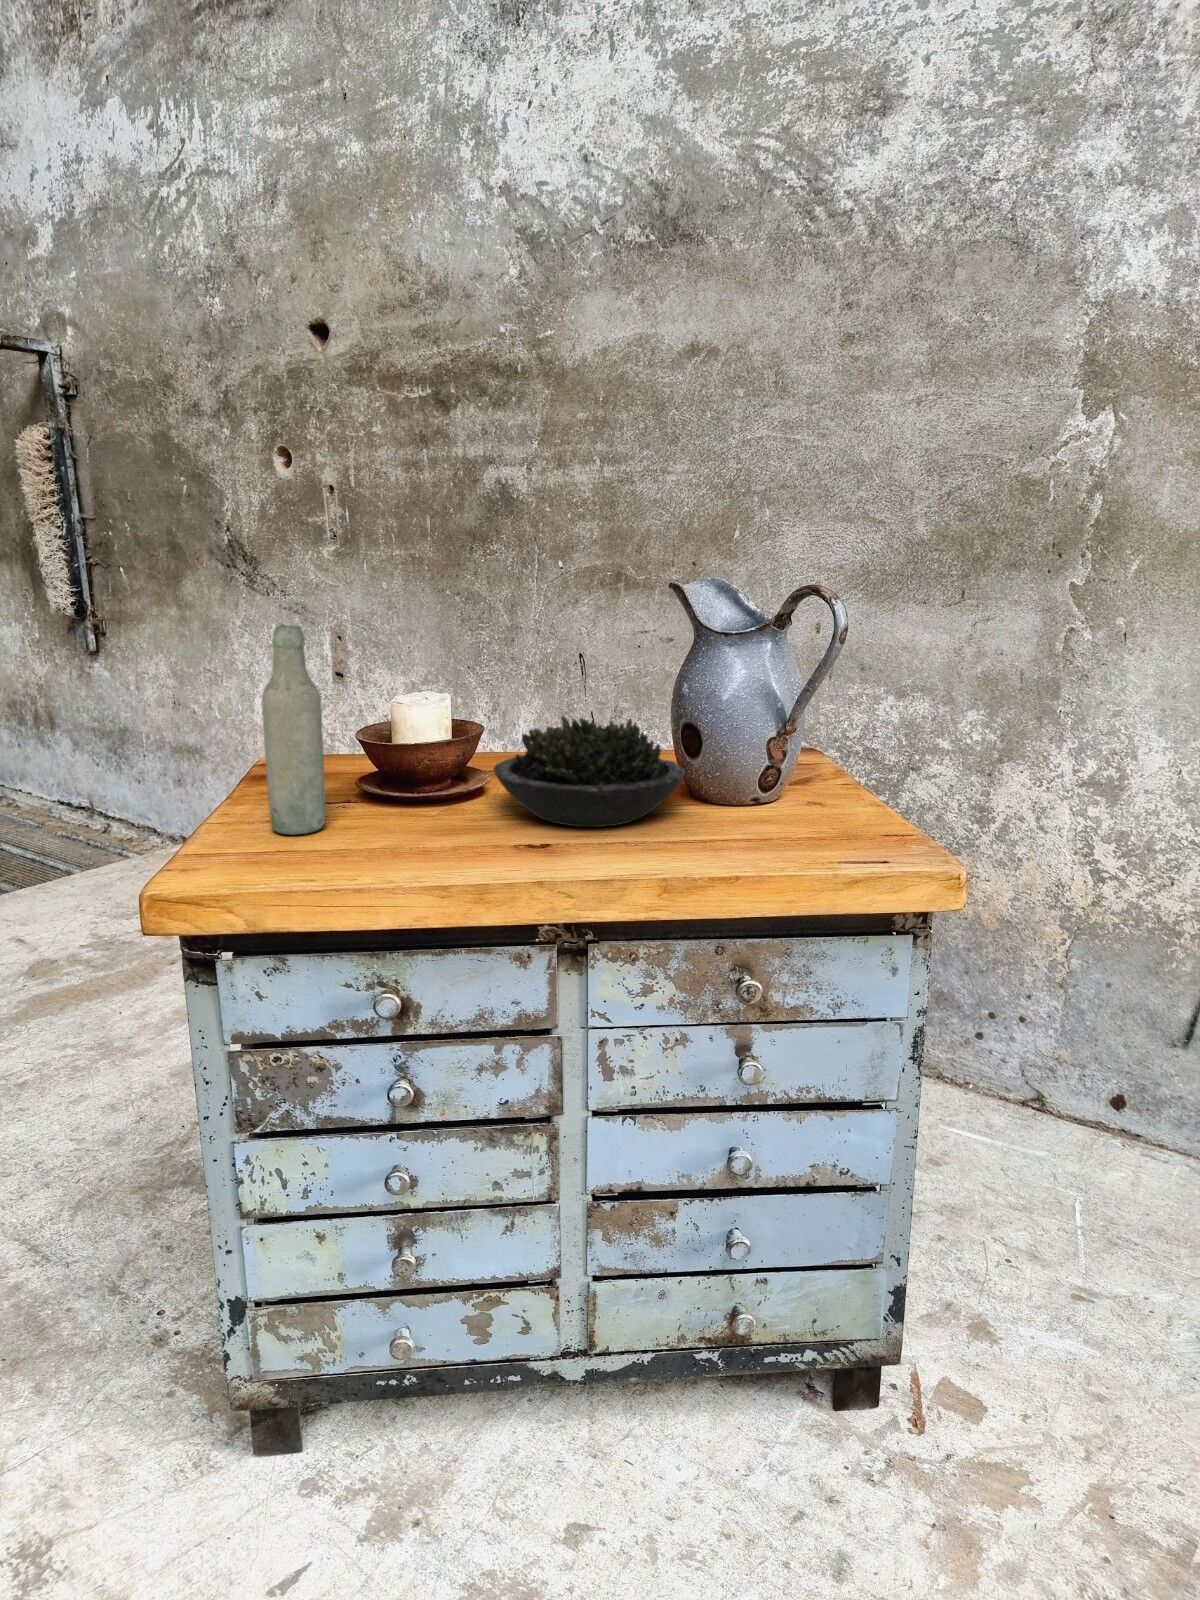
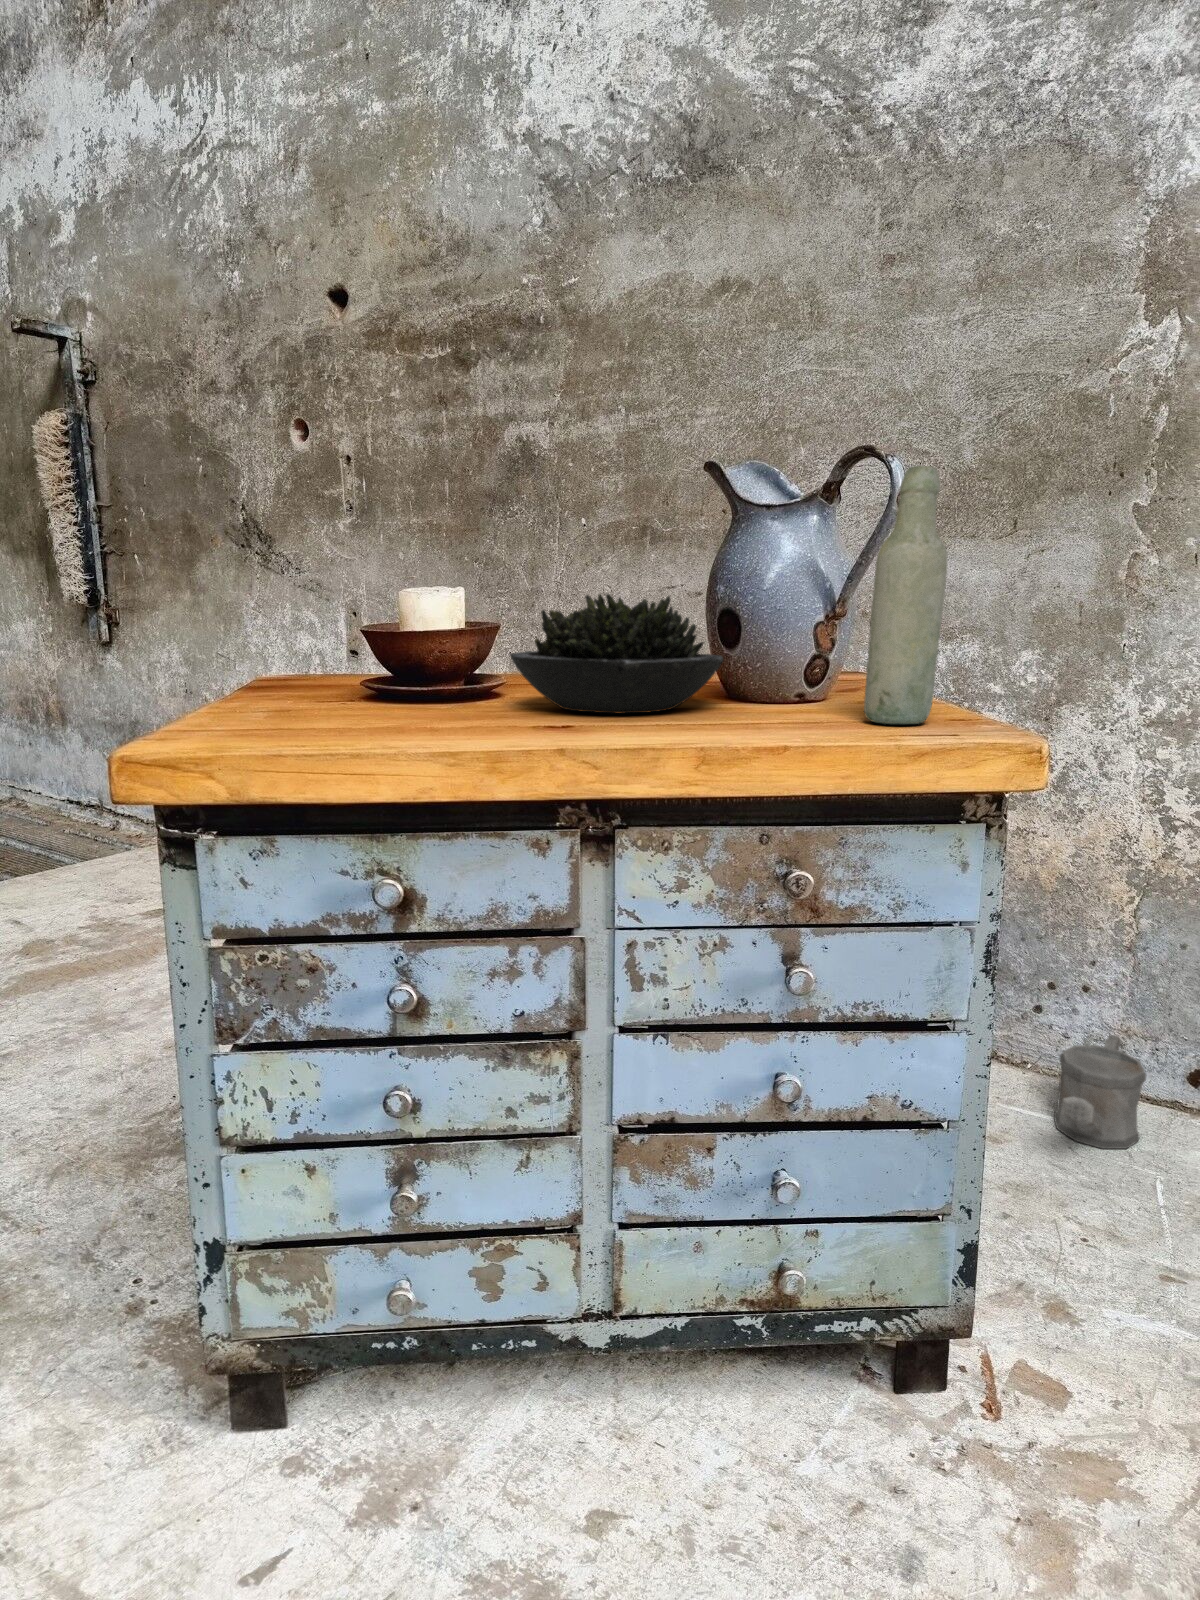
bottle: present [262,625,326,835] -> present [864,466,947,724]
watering can: none [993,1065,1075,1173] -> present [1054,1035,1146,1149]

